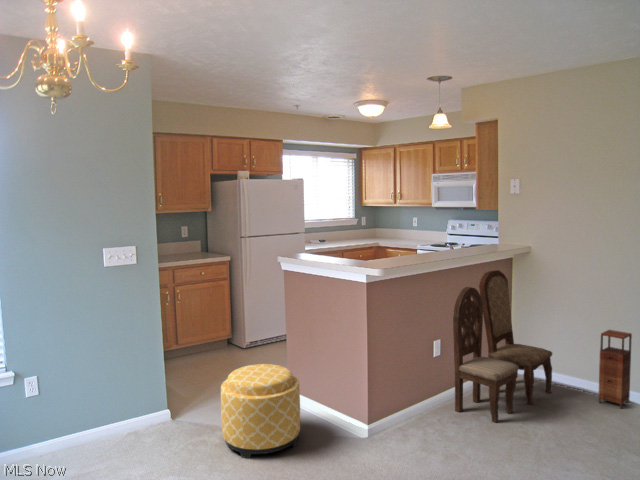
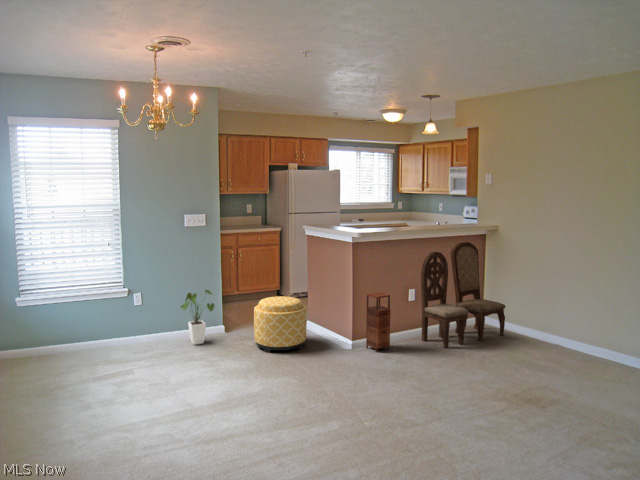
storage cabinet: present [599,330,632,408] -> present [366,292,390,352]
house plant: none [101,359,157,453] -> present [181,290,214,345]

